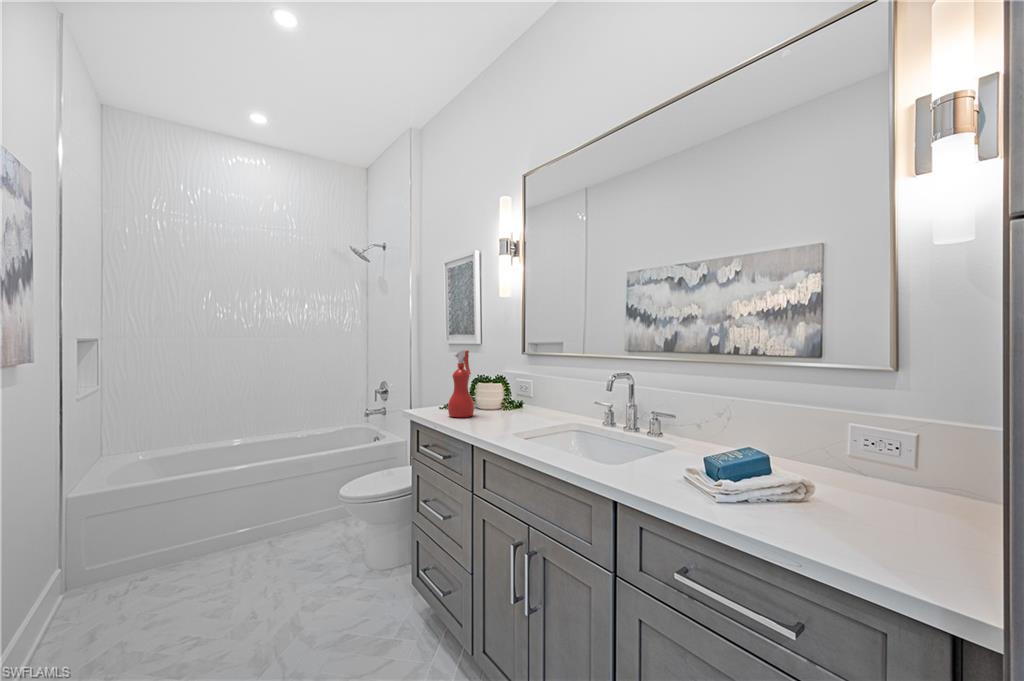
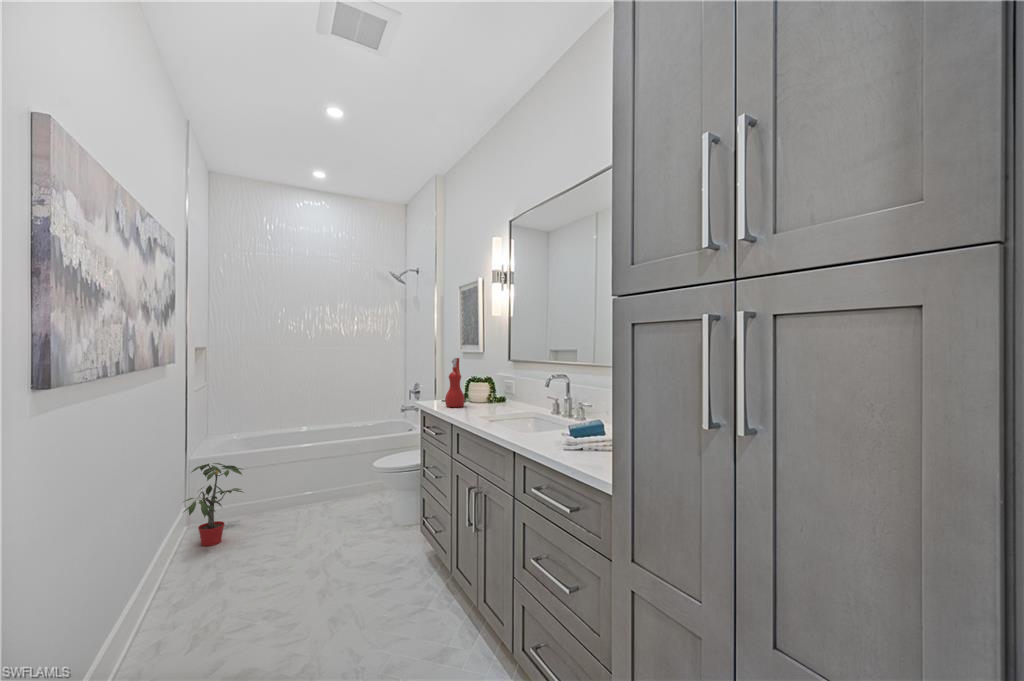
potted plant: none [50,501,159,623] -> present [184,463,244,546]

